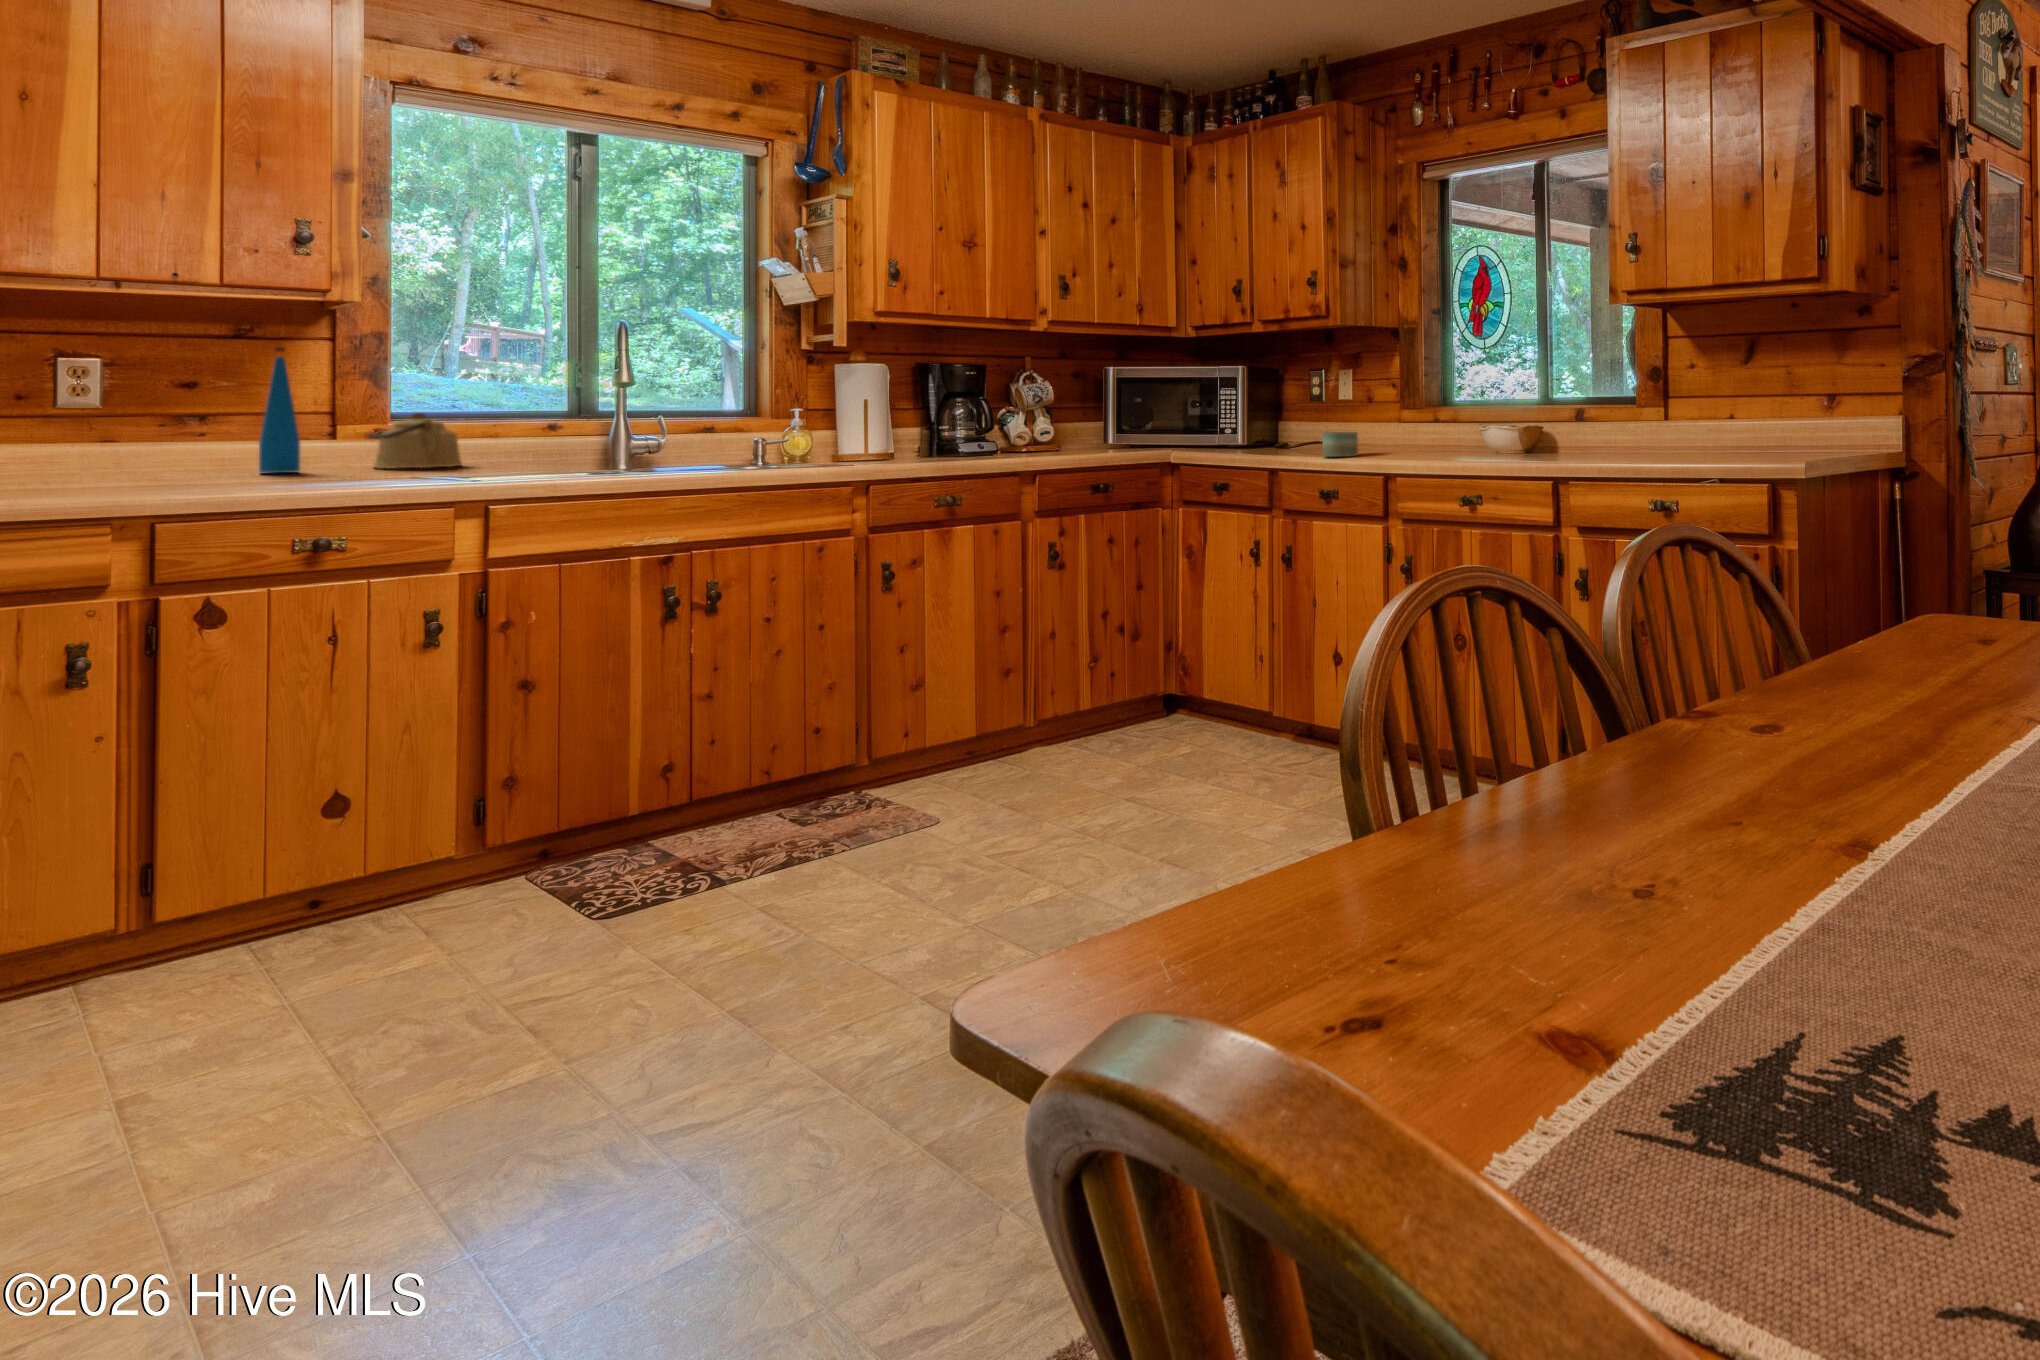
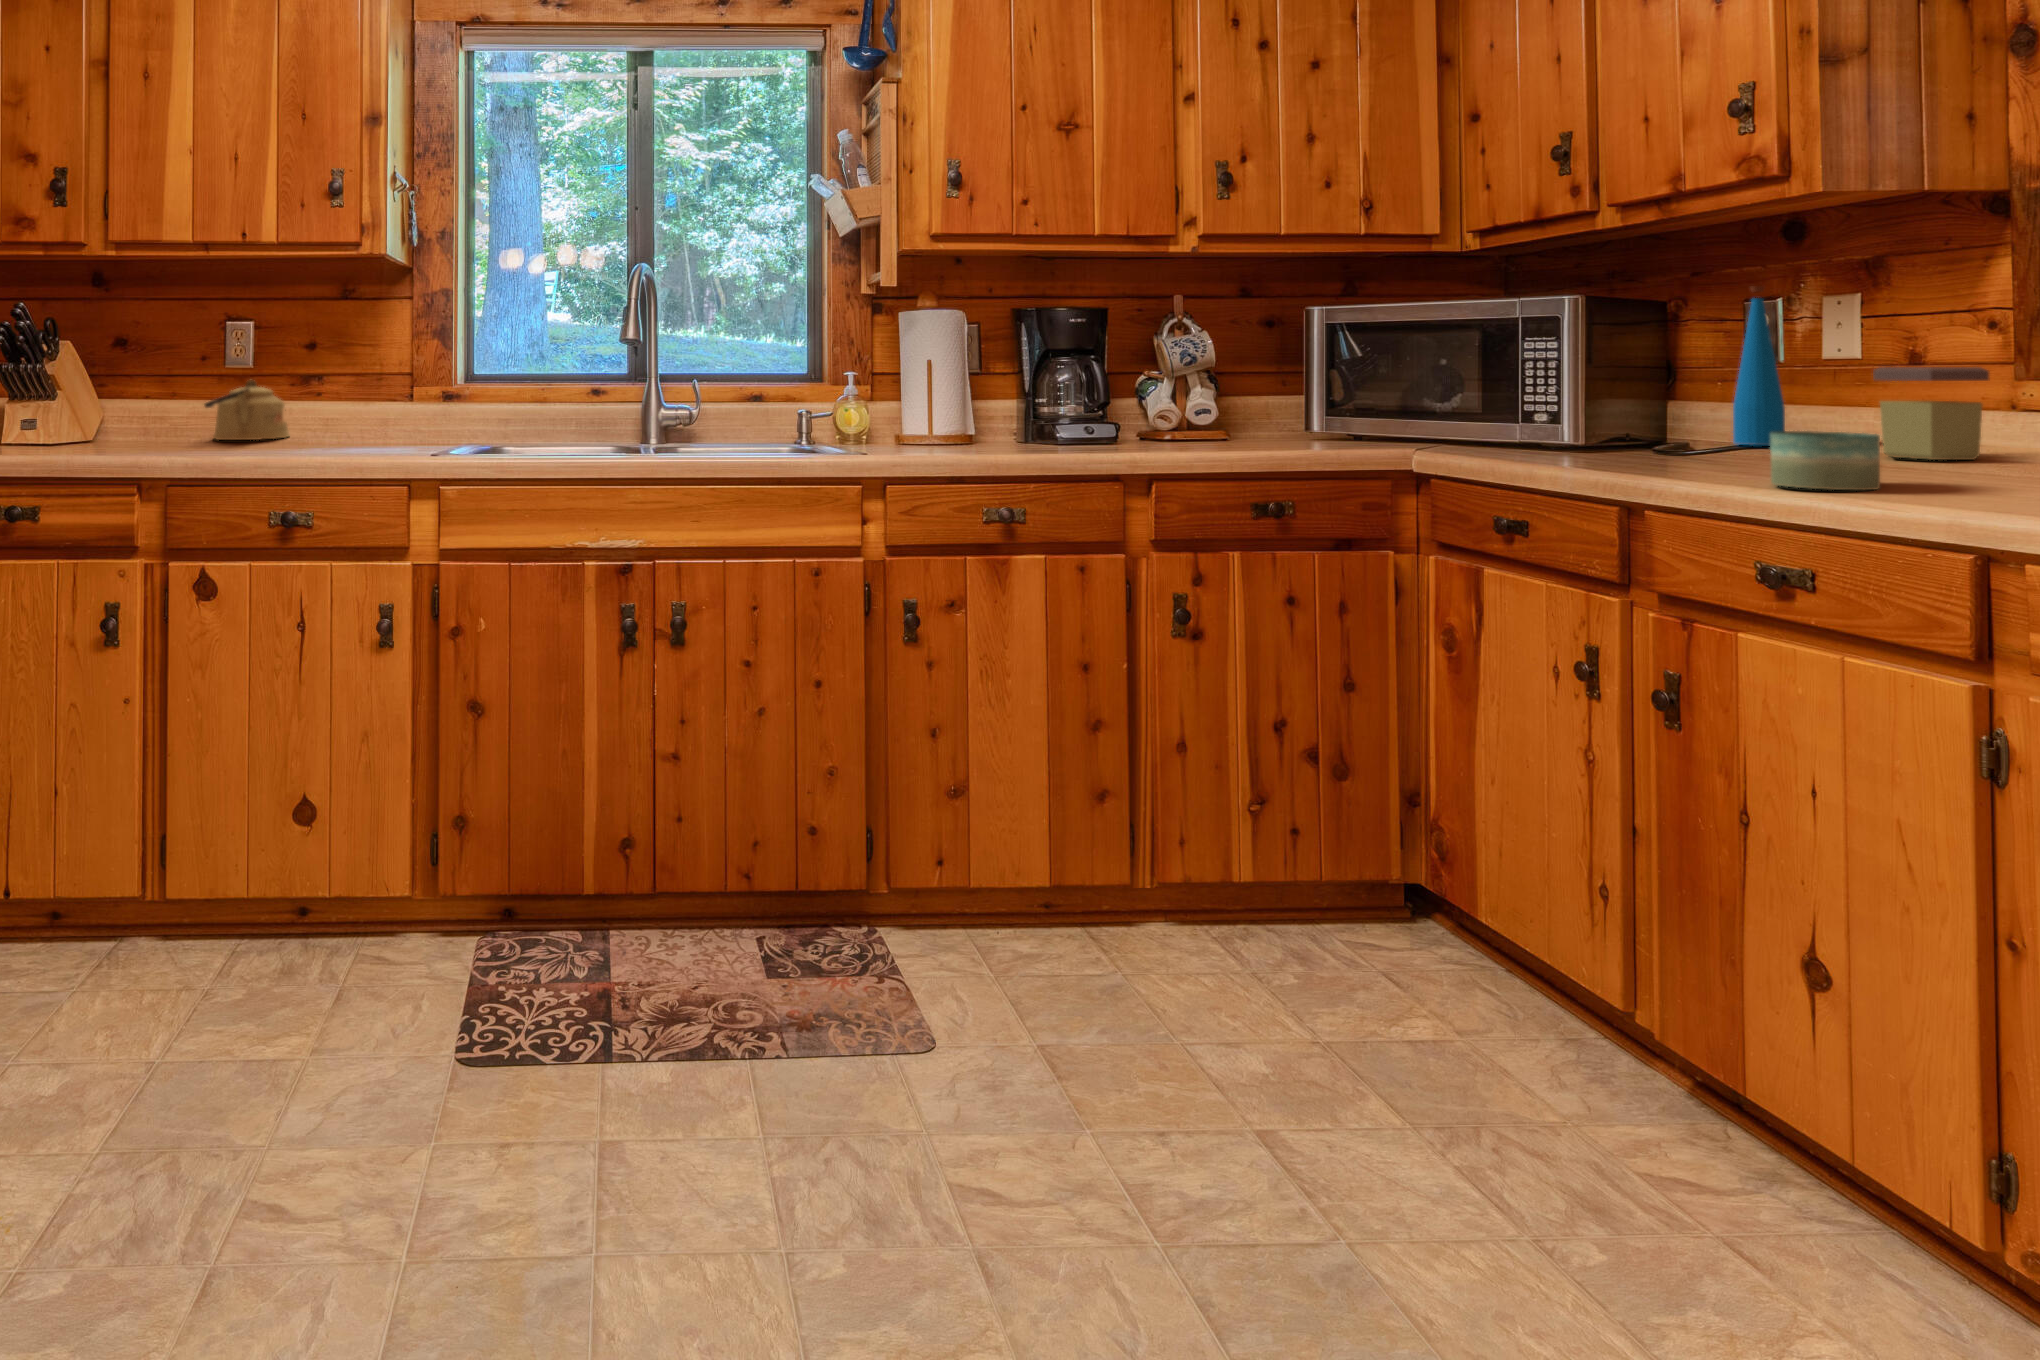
bottle: present [259,347,300,473] -> present [1733,286,1785,446]
jar: none [1357,404,1393,445] -> present [1873,367,1989,460]
kettle: present [368,413,462,468] -> present [205,380,289,440]

